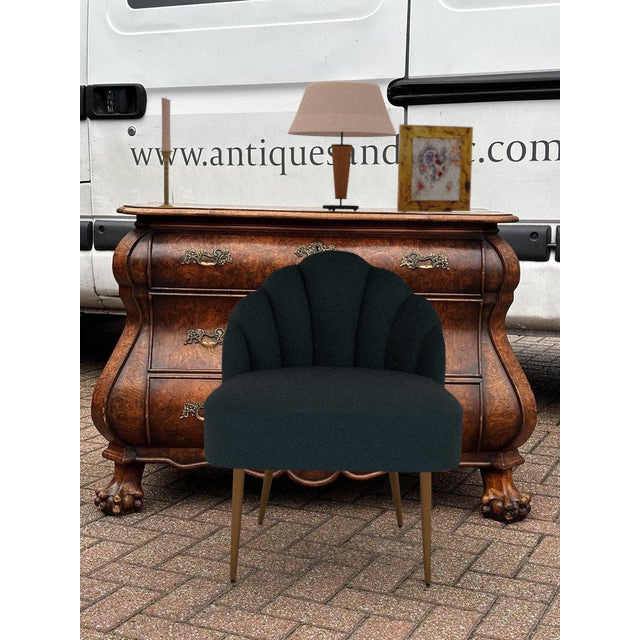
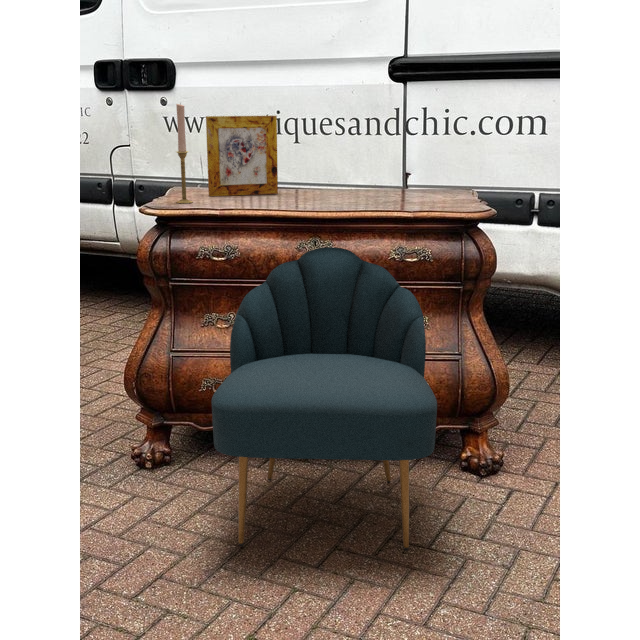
table lamp: present [288,81,397,211] -> none [290,89,388,204]
picture frame: present [397,124,473,212] -> present [206,115,278,196]

